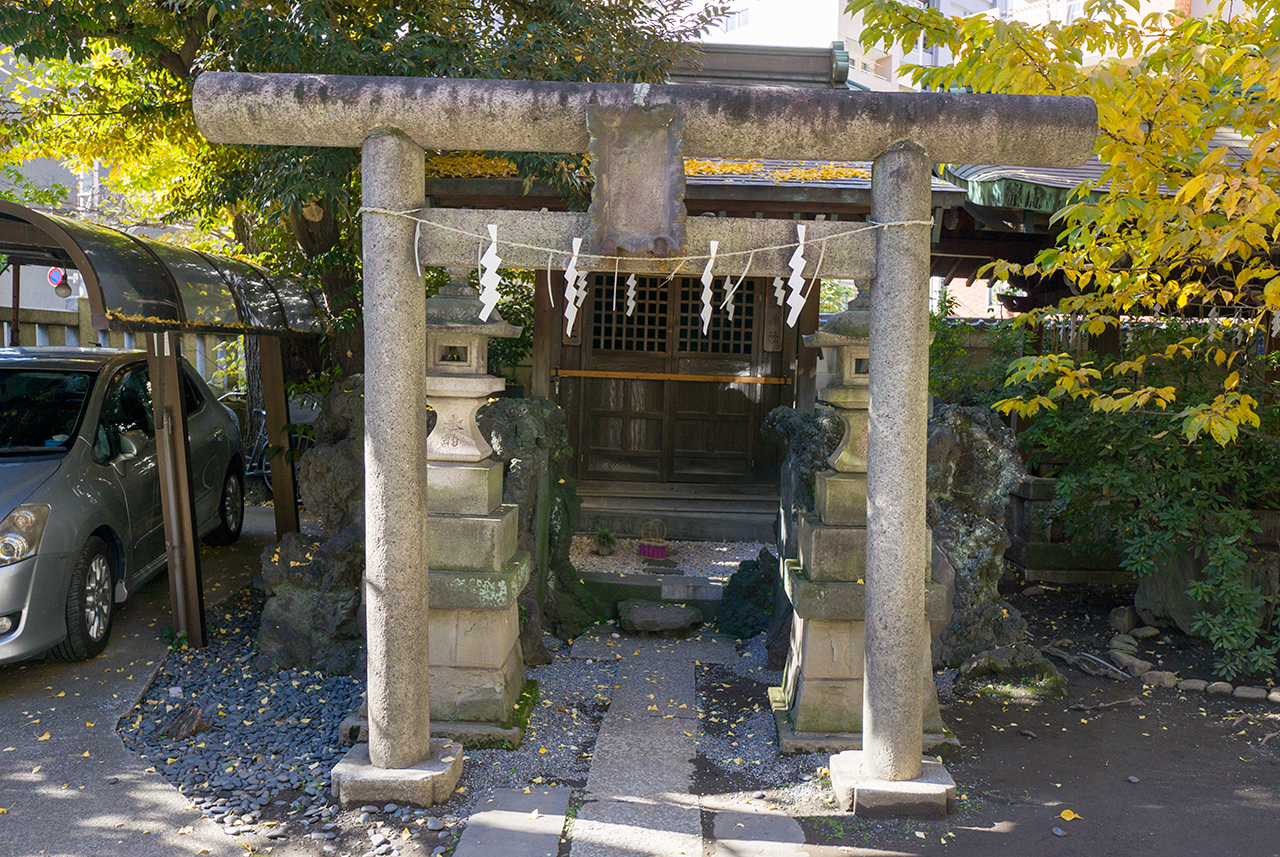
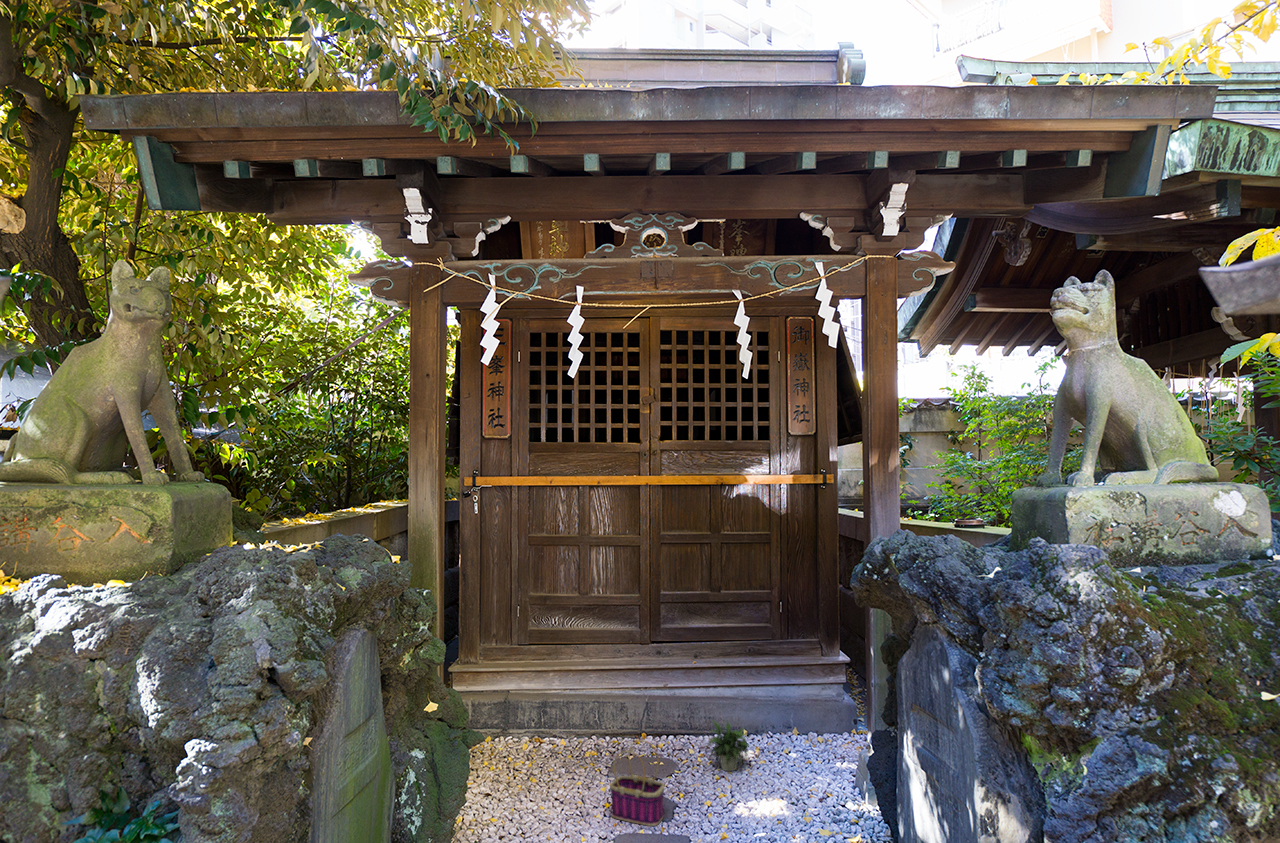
potted plant: present [593,528,617,555] -> present [708,721,749,771]

